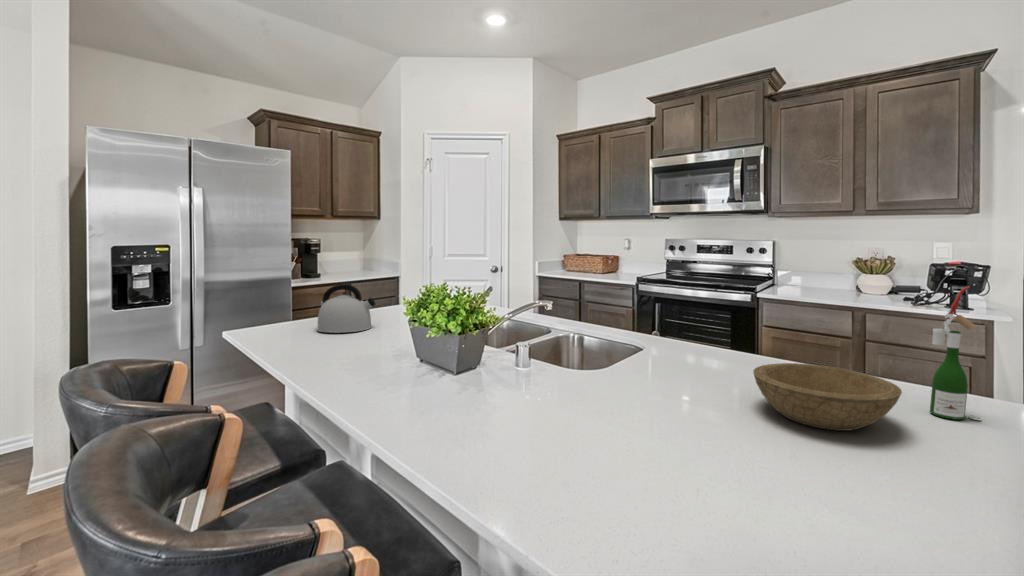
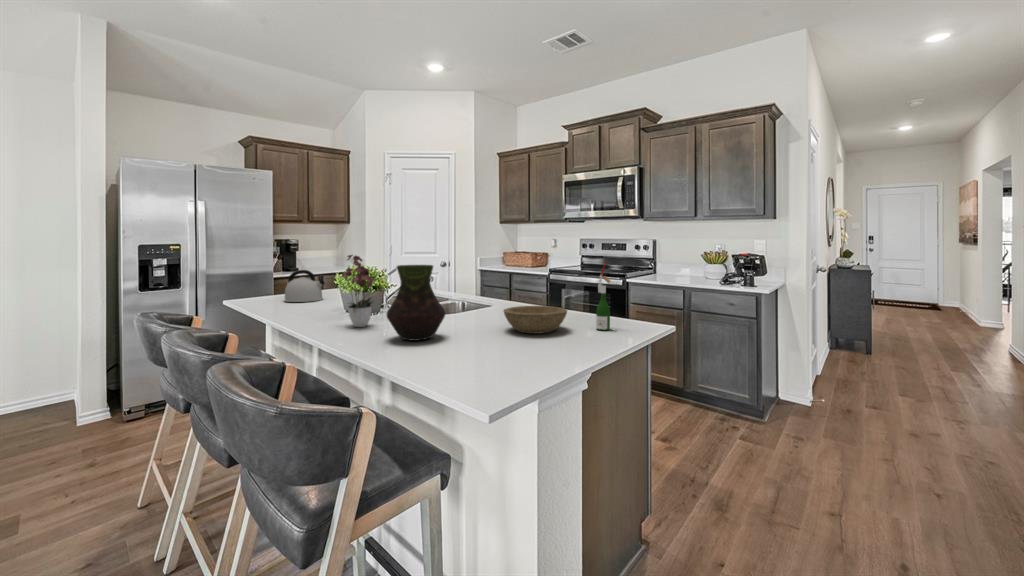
flower arrangement: none [435,263,513,401] -> present [342,255,374,327]
vase: none [563,294,684,457] -> present [387,265,445,341]

